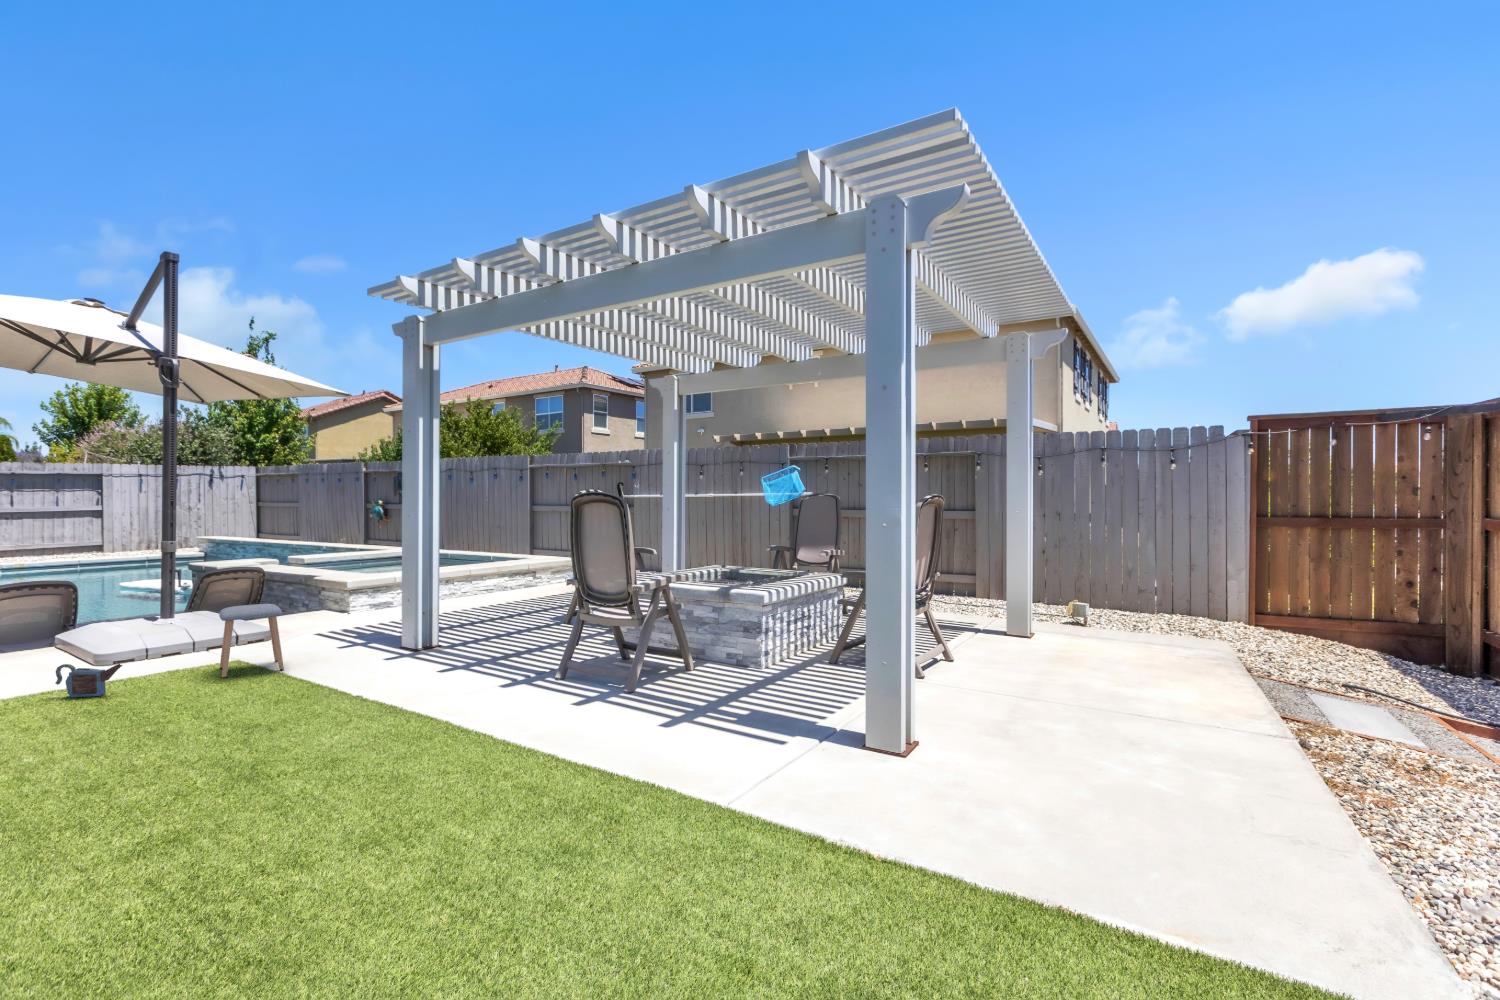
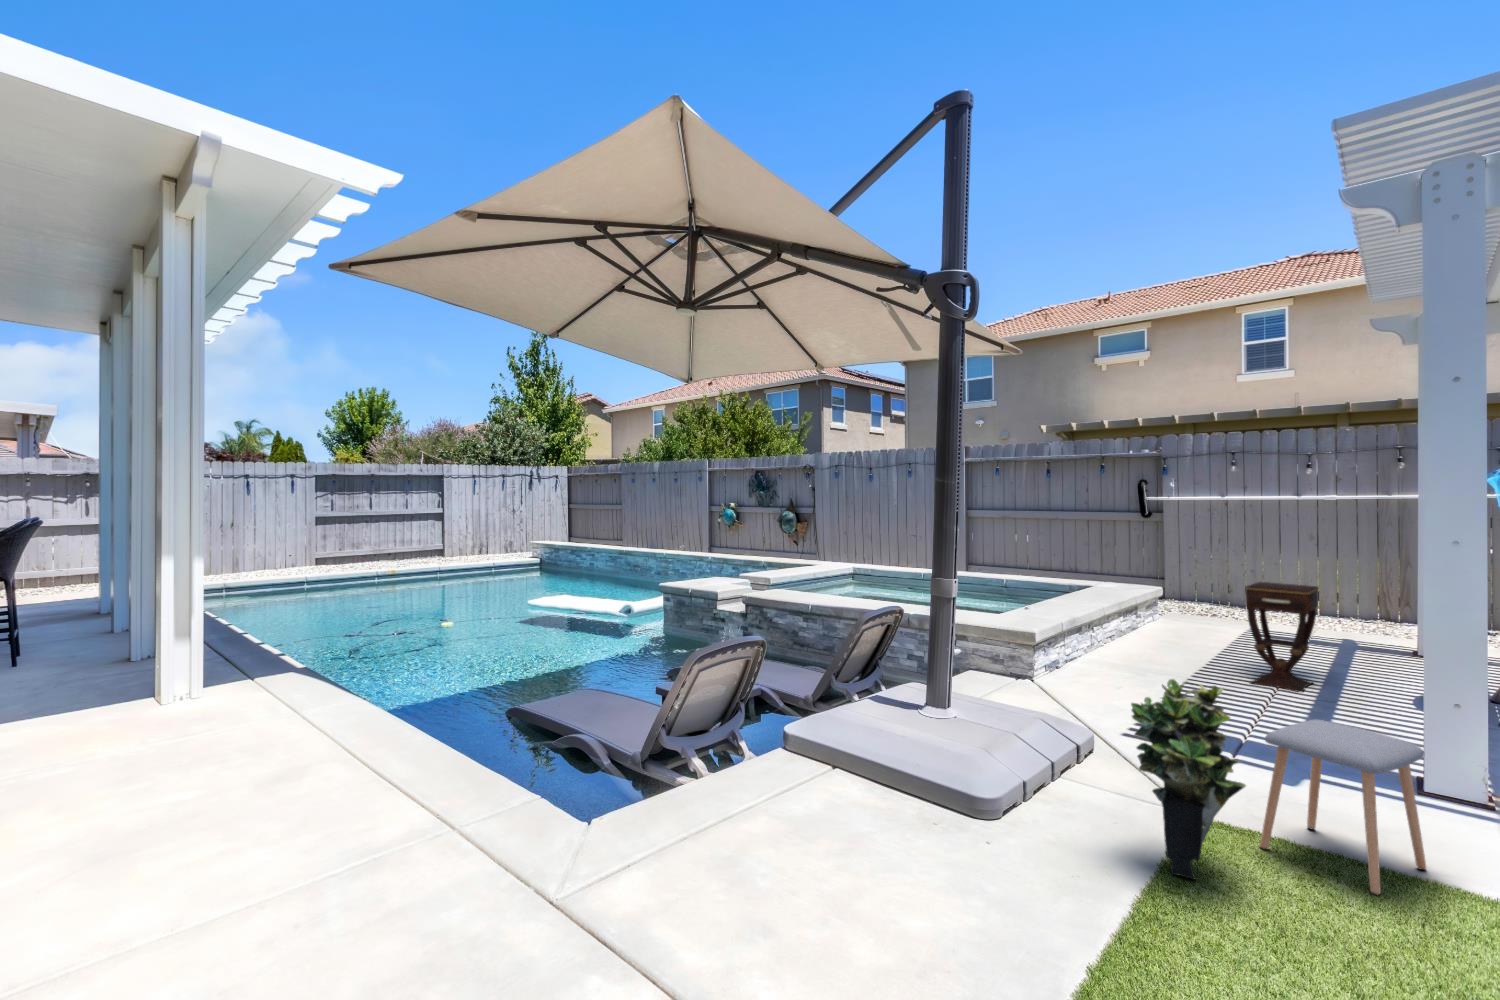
side table: none [495,547,542,613] -> present [1245,582,1319,692]
potted plant: none [123,584,192,678] -> present [1131,679,1246,880]
watering can: present [55,664,122,697] -> none [1205,887,1341,966]

